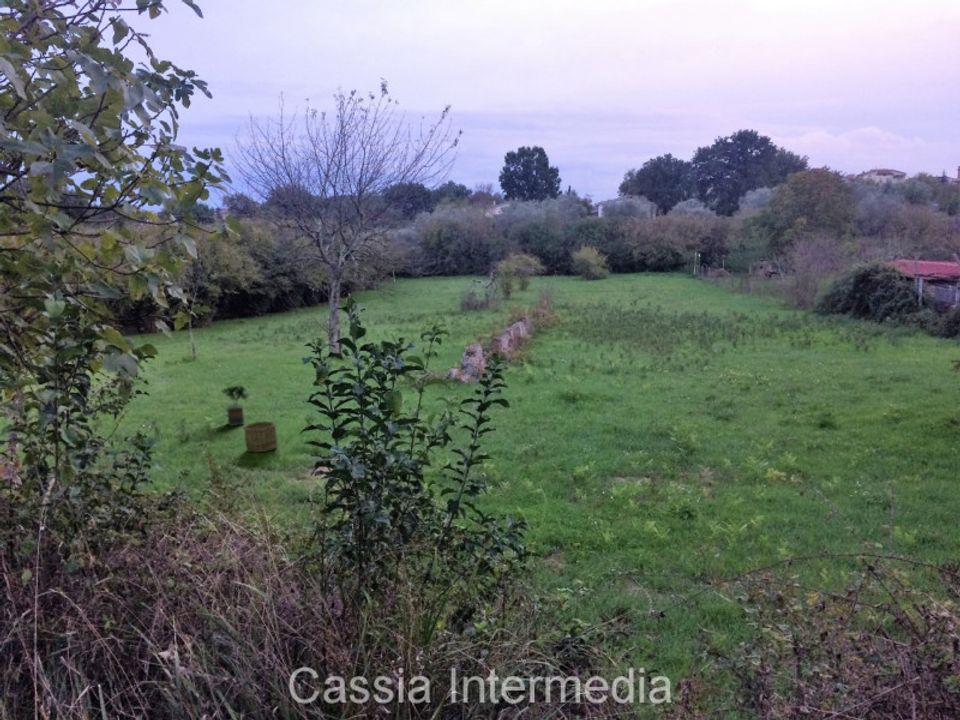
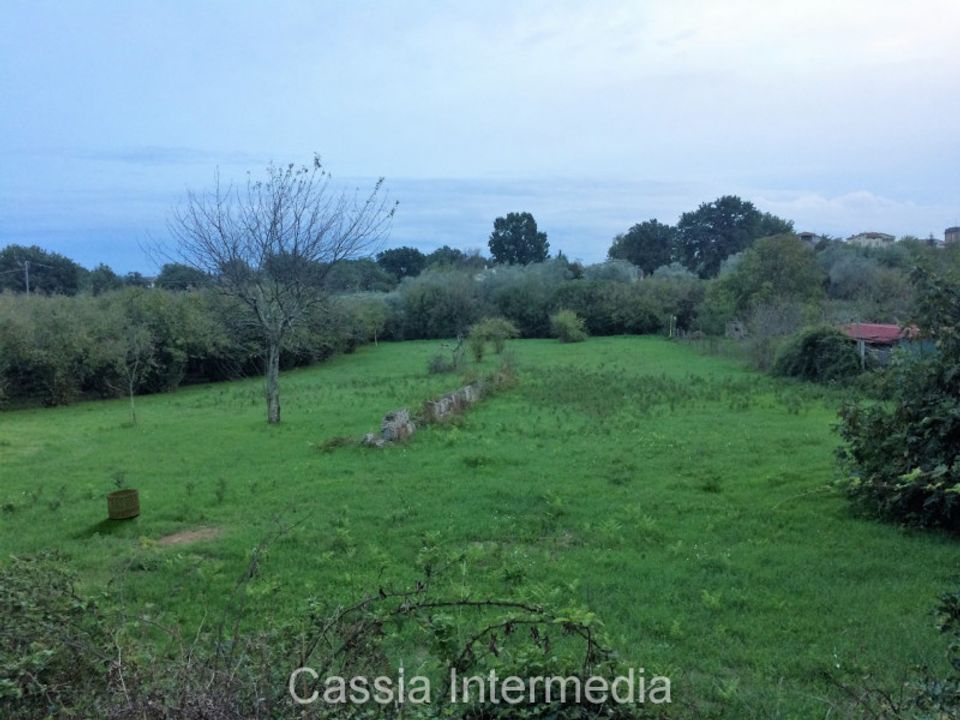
potted tree: present [222,386,248,426] -> none [107,453,135,492]

